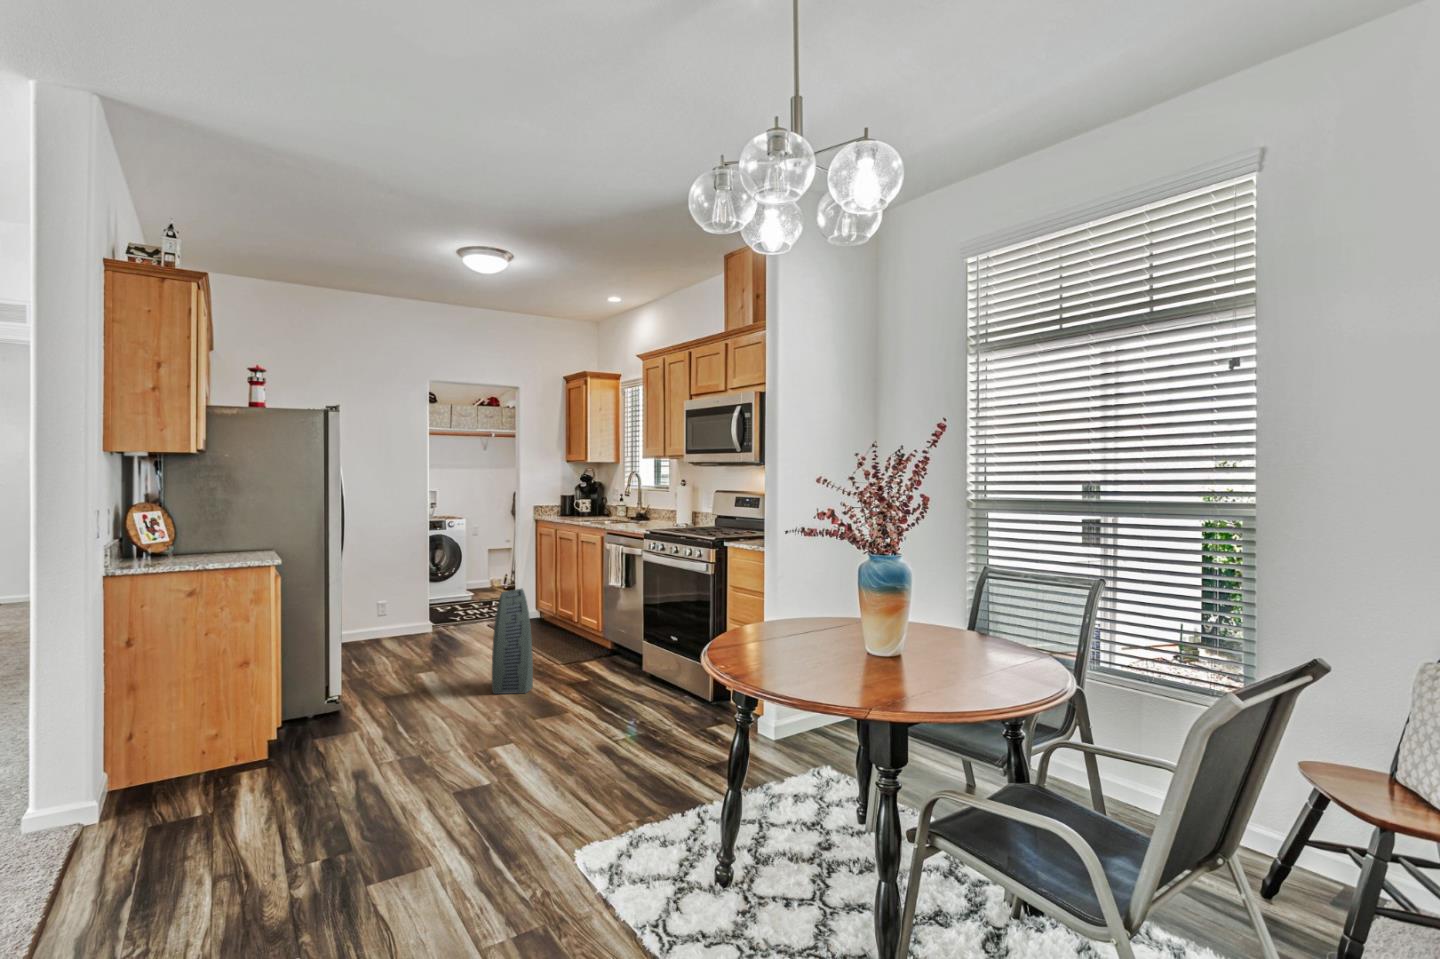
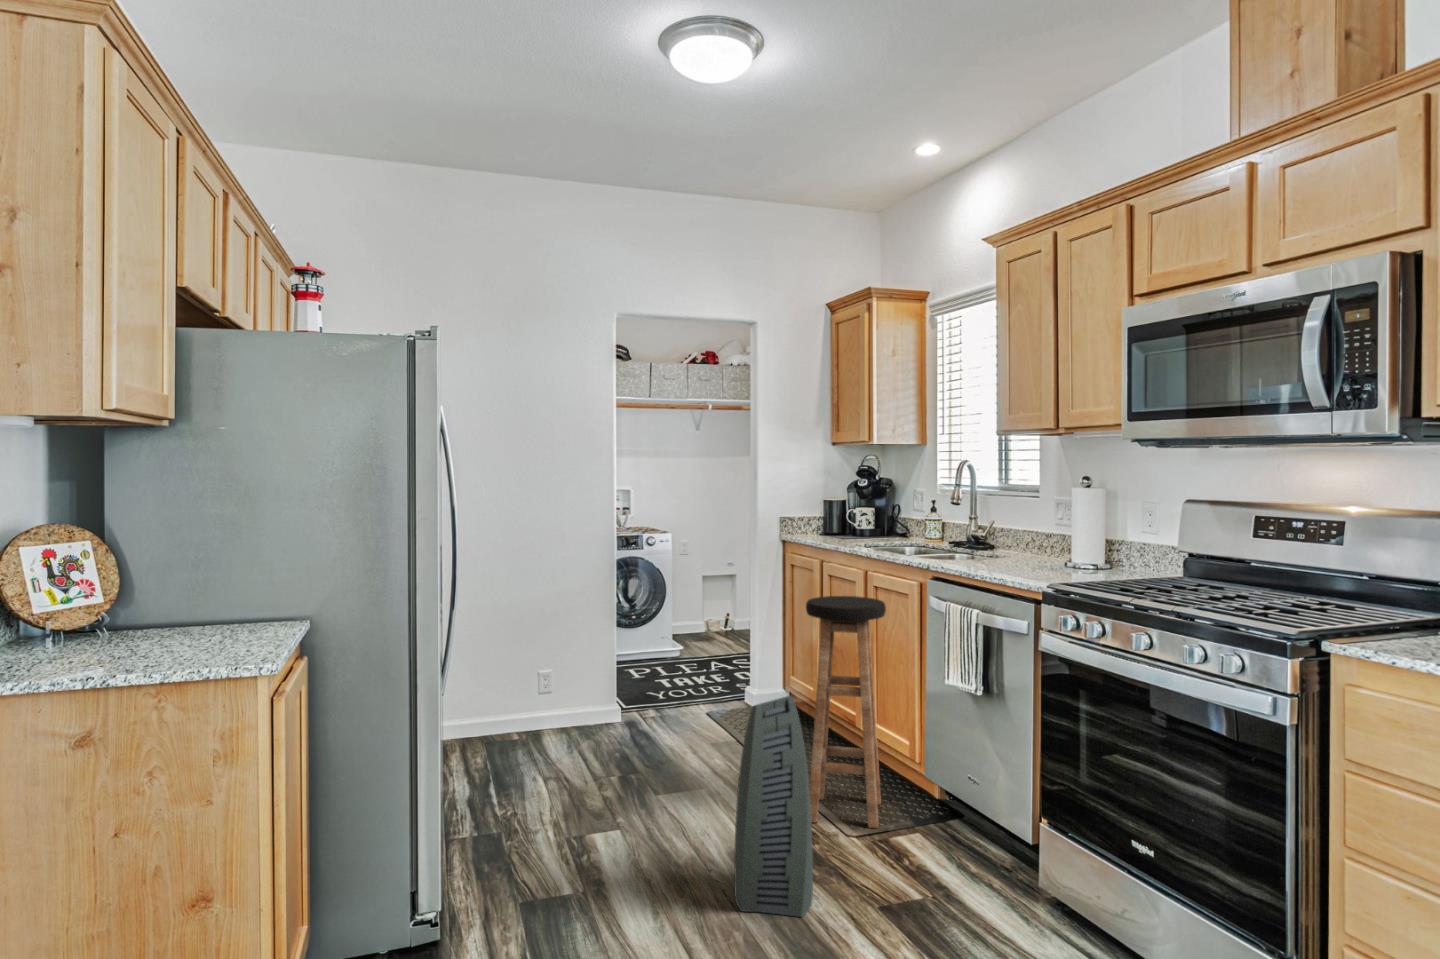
bar stool: none [537,544,580,663] -> present [806,596,886,828]

